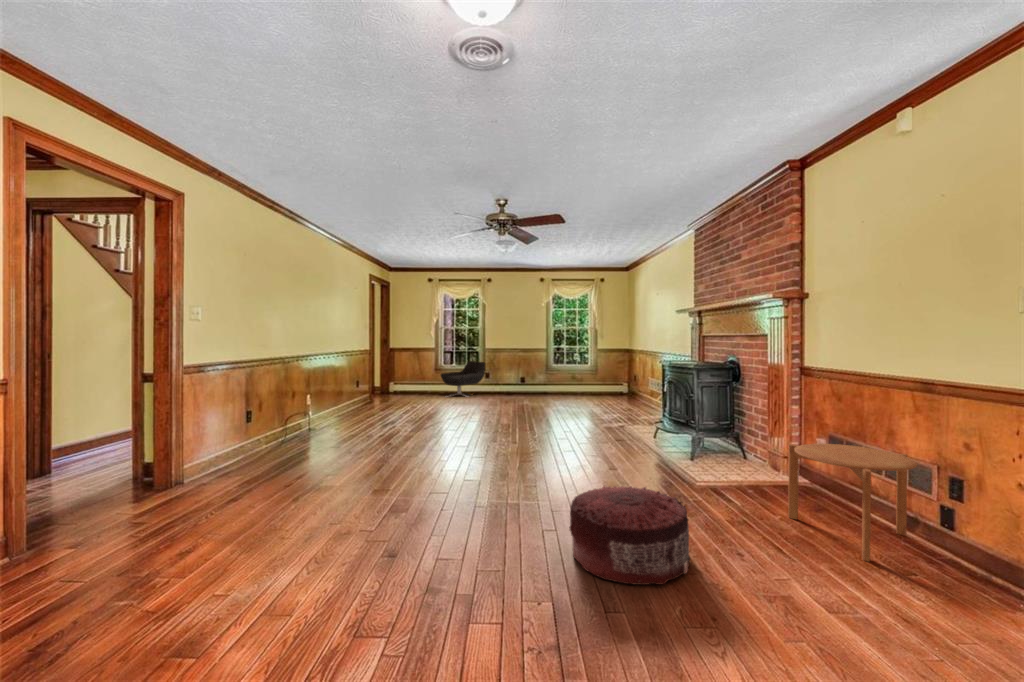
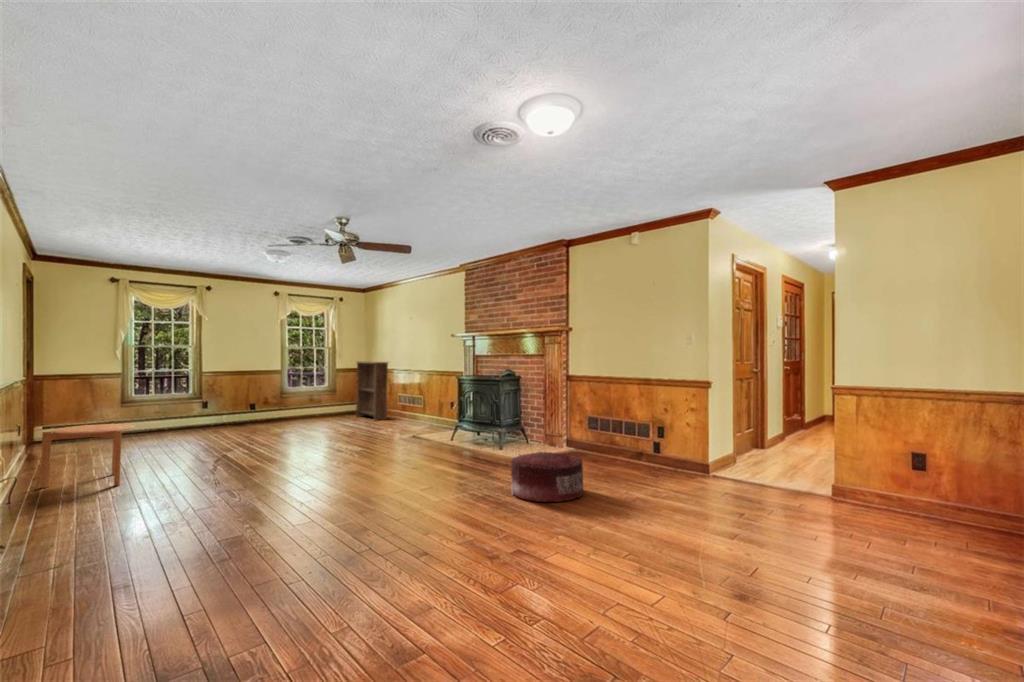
bookshelf: none [610,342,635,403] -> present [356,361,388,420]
lounge chair: present [441,361,485,396] -> none [142,385,209,430]
side table: present [788,444,917,562] -> present [40,424,134,488]

